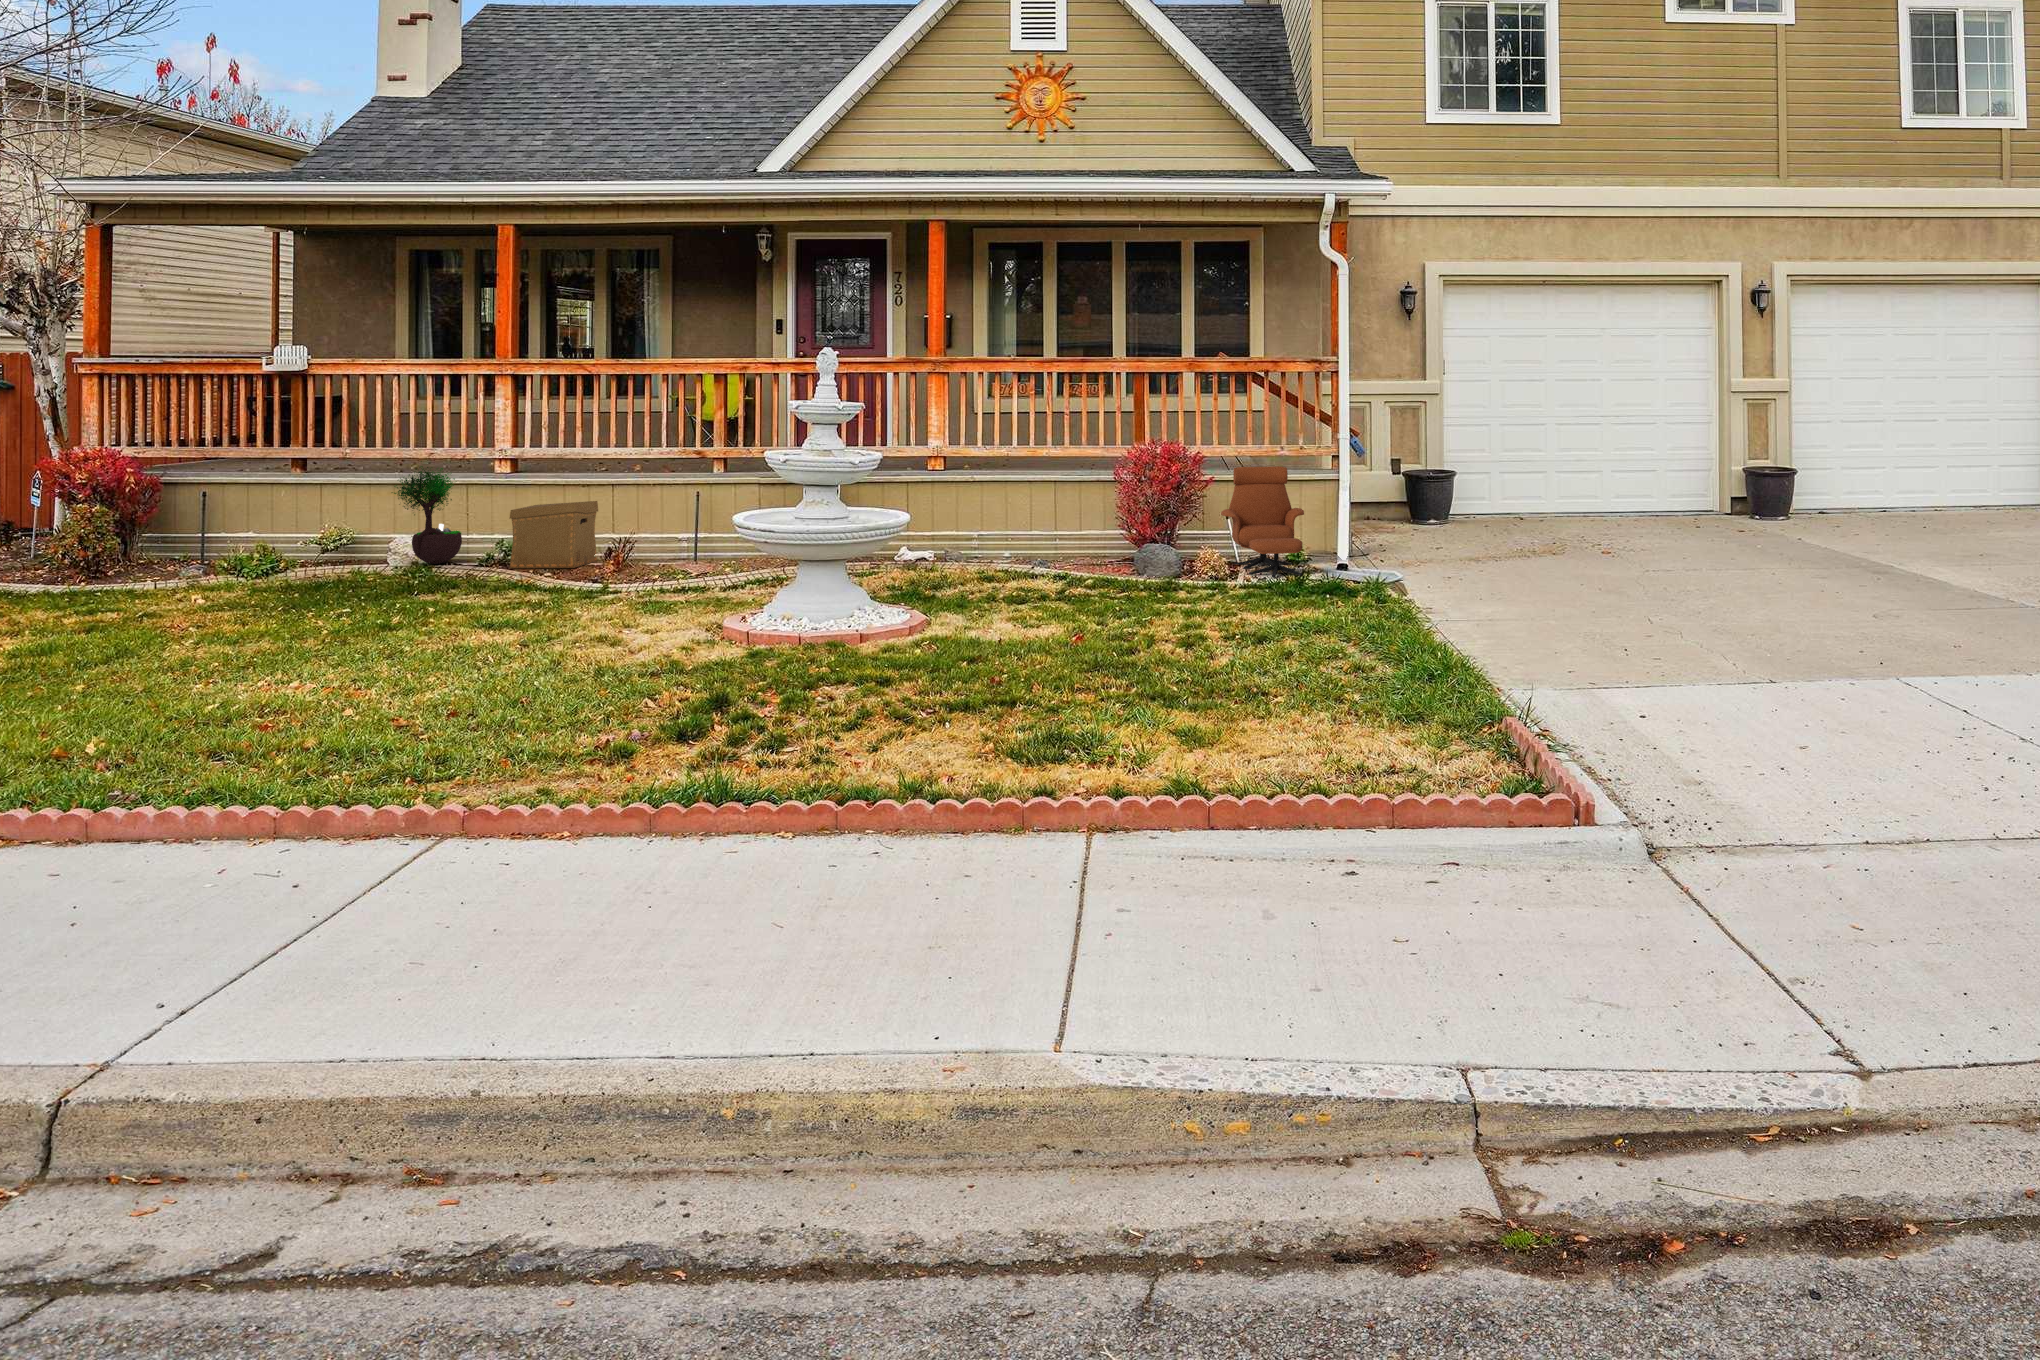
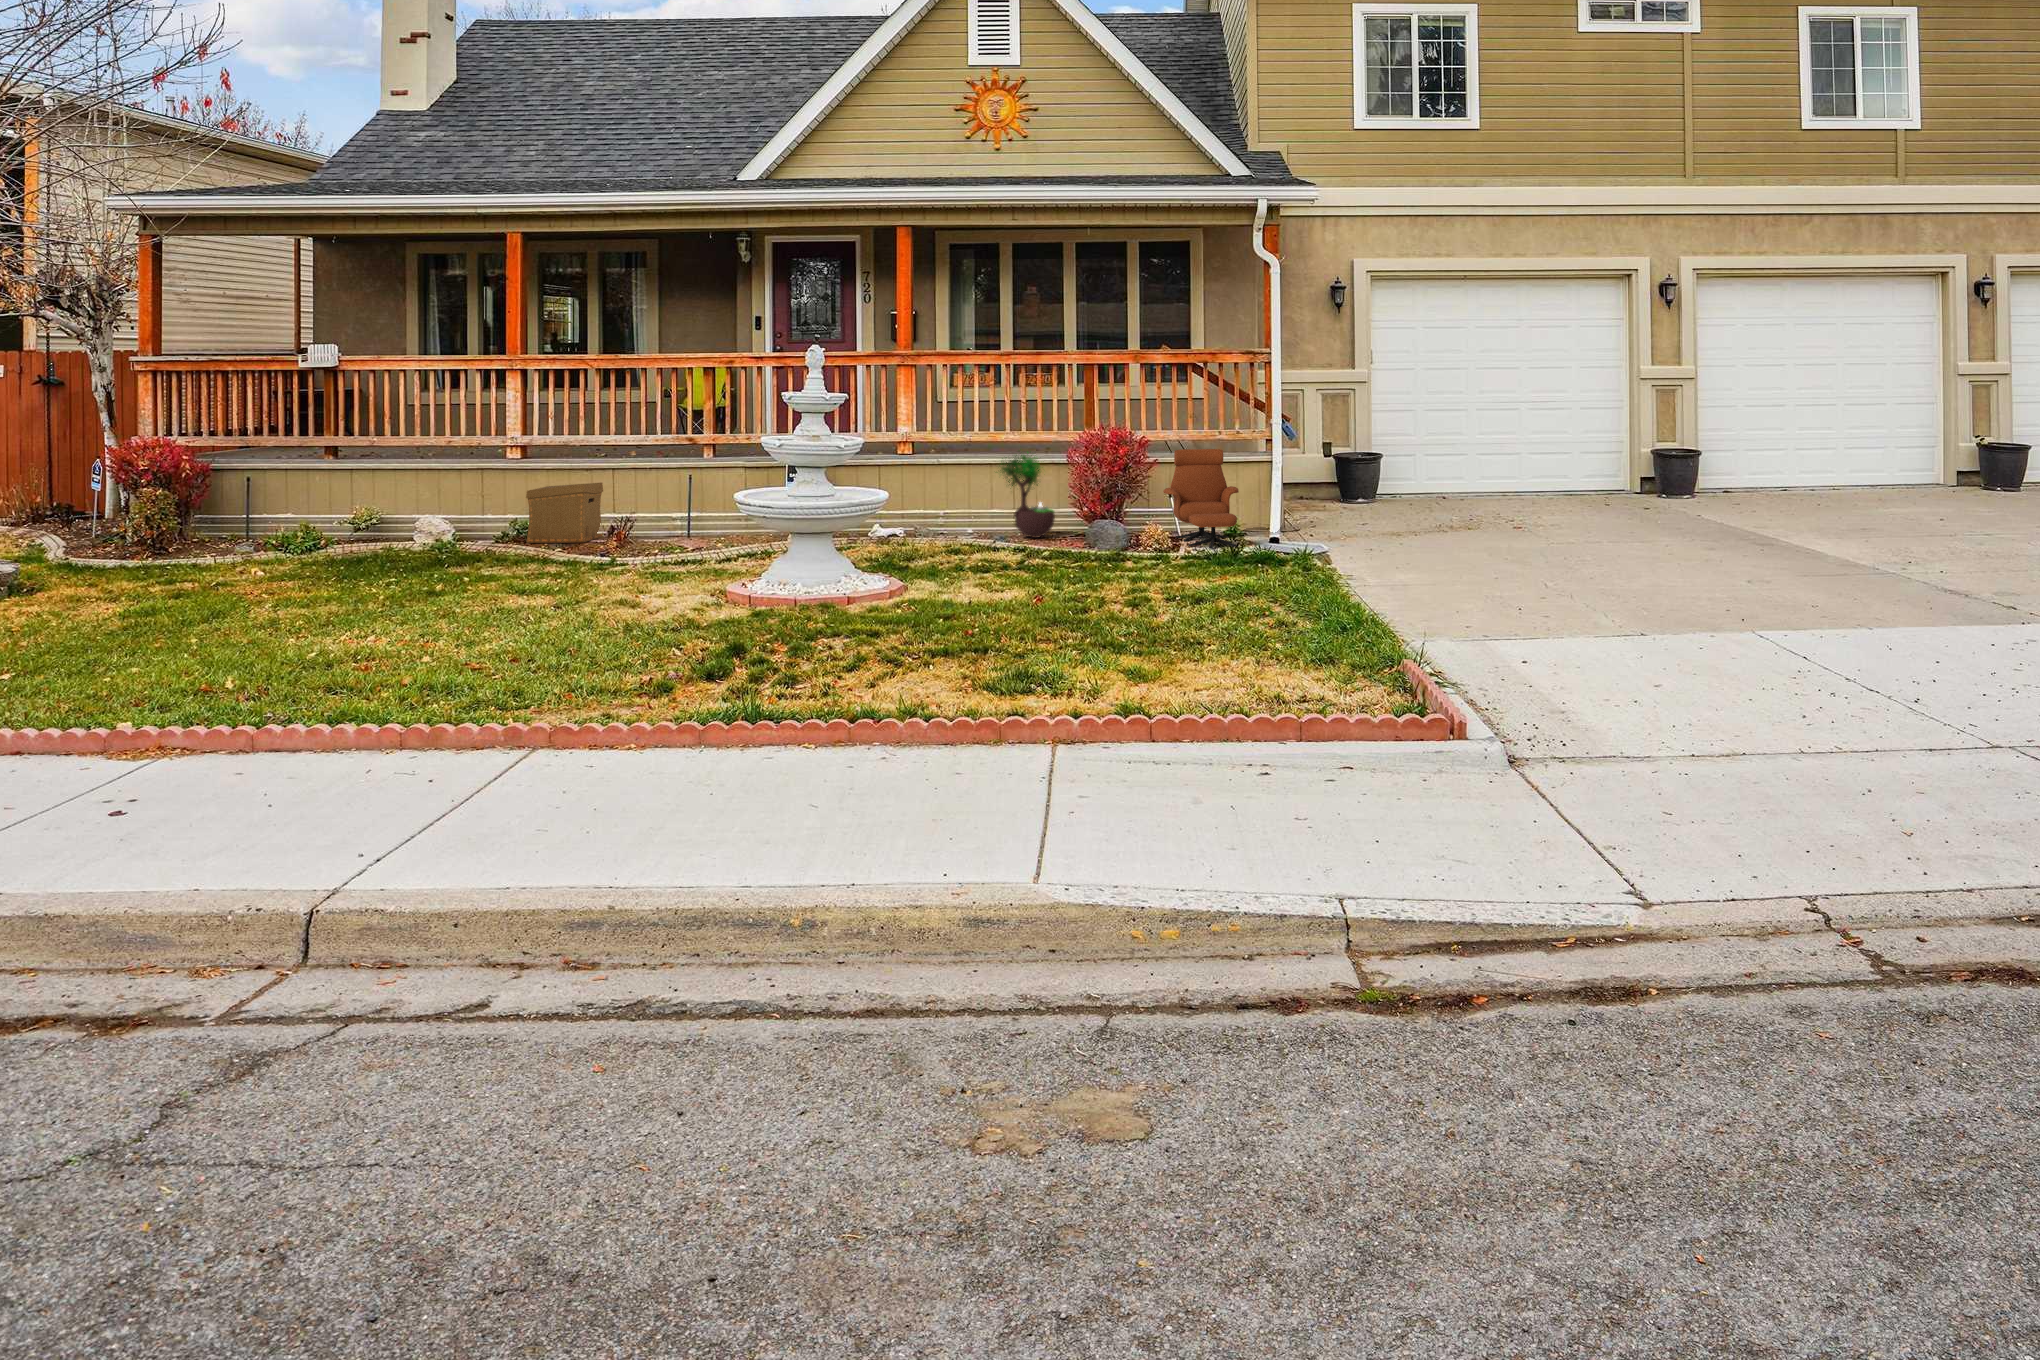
potted tree: present [392,461,462,564] -> present [1000,452,1055,538]

